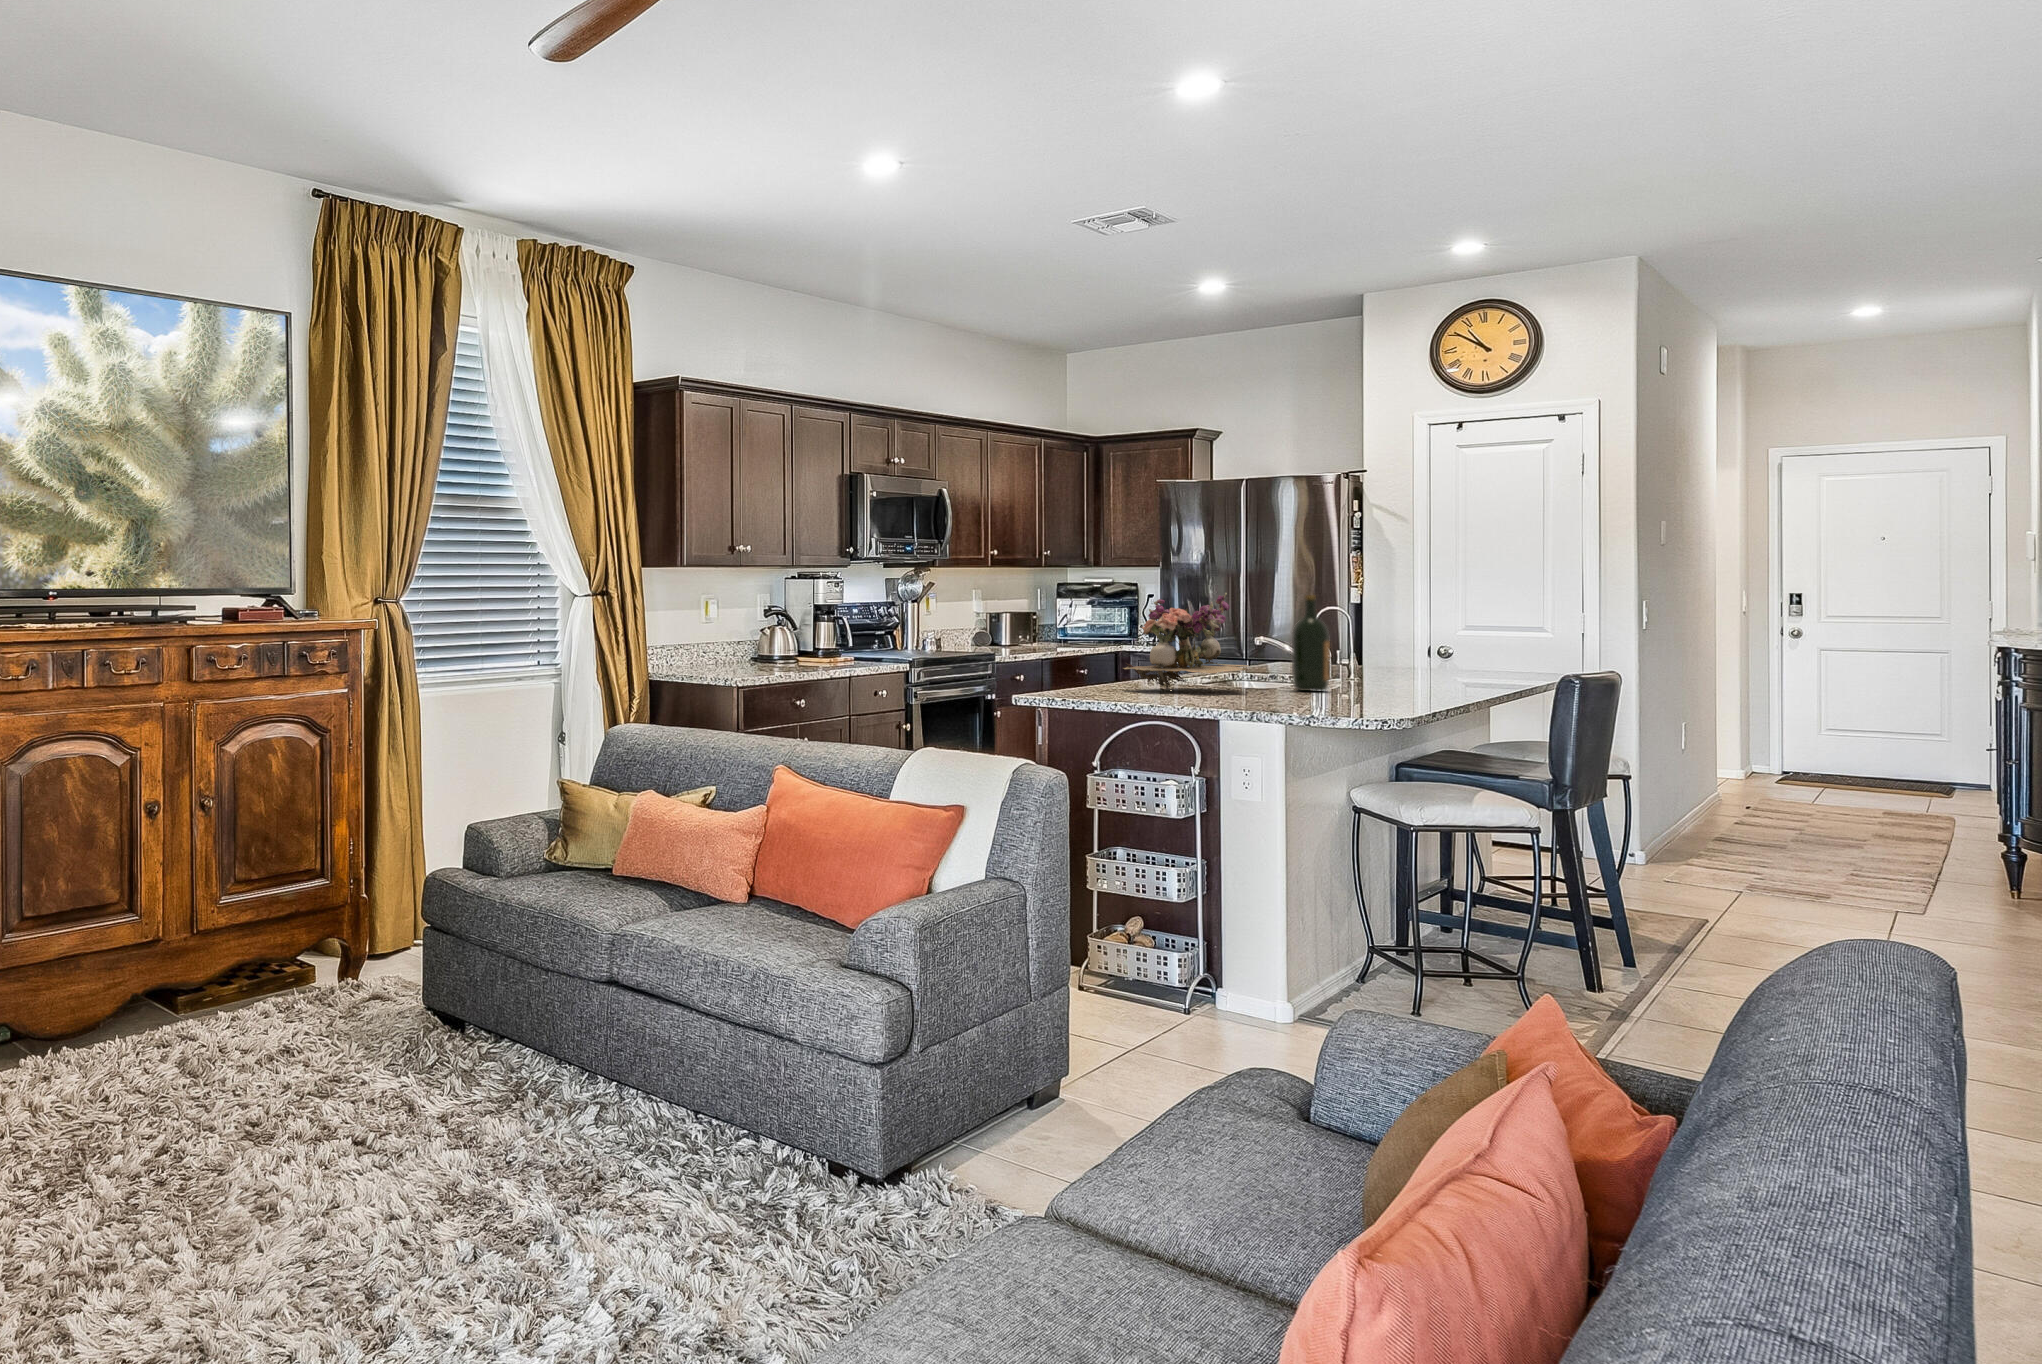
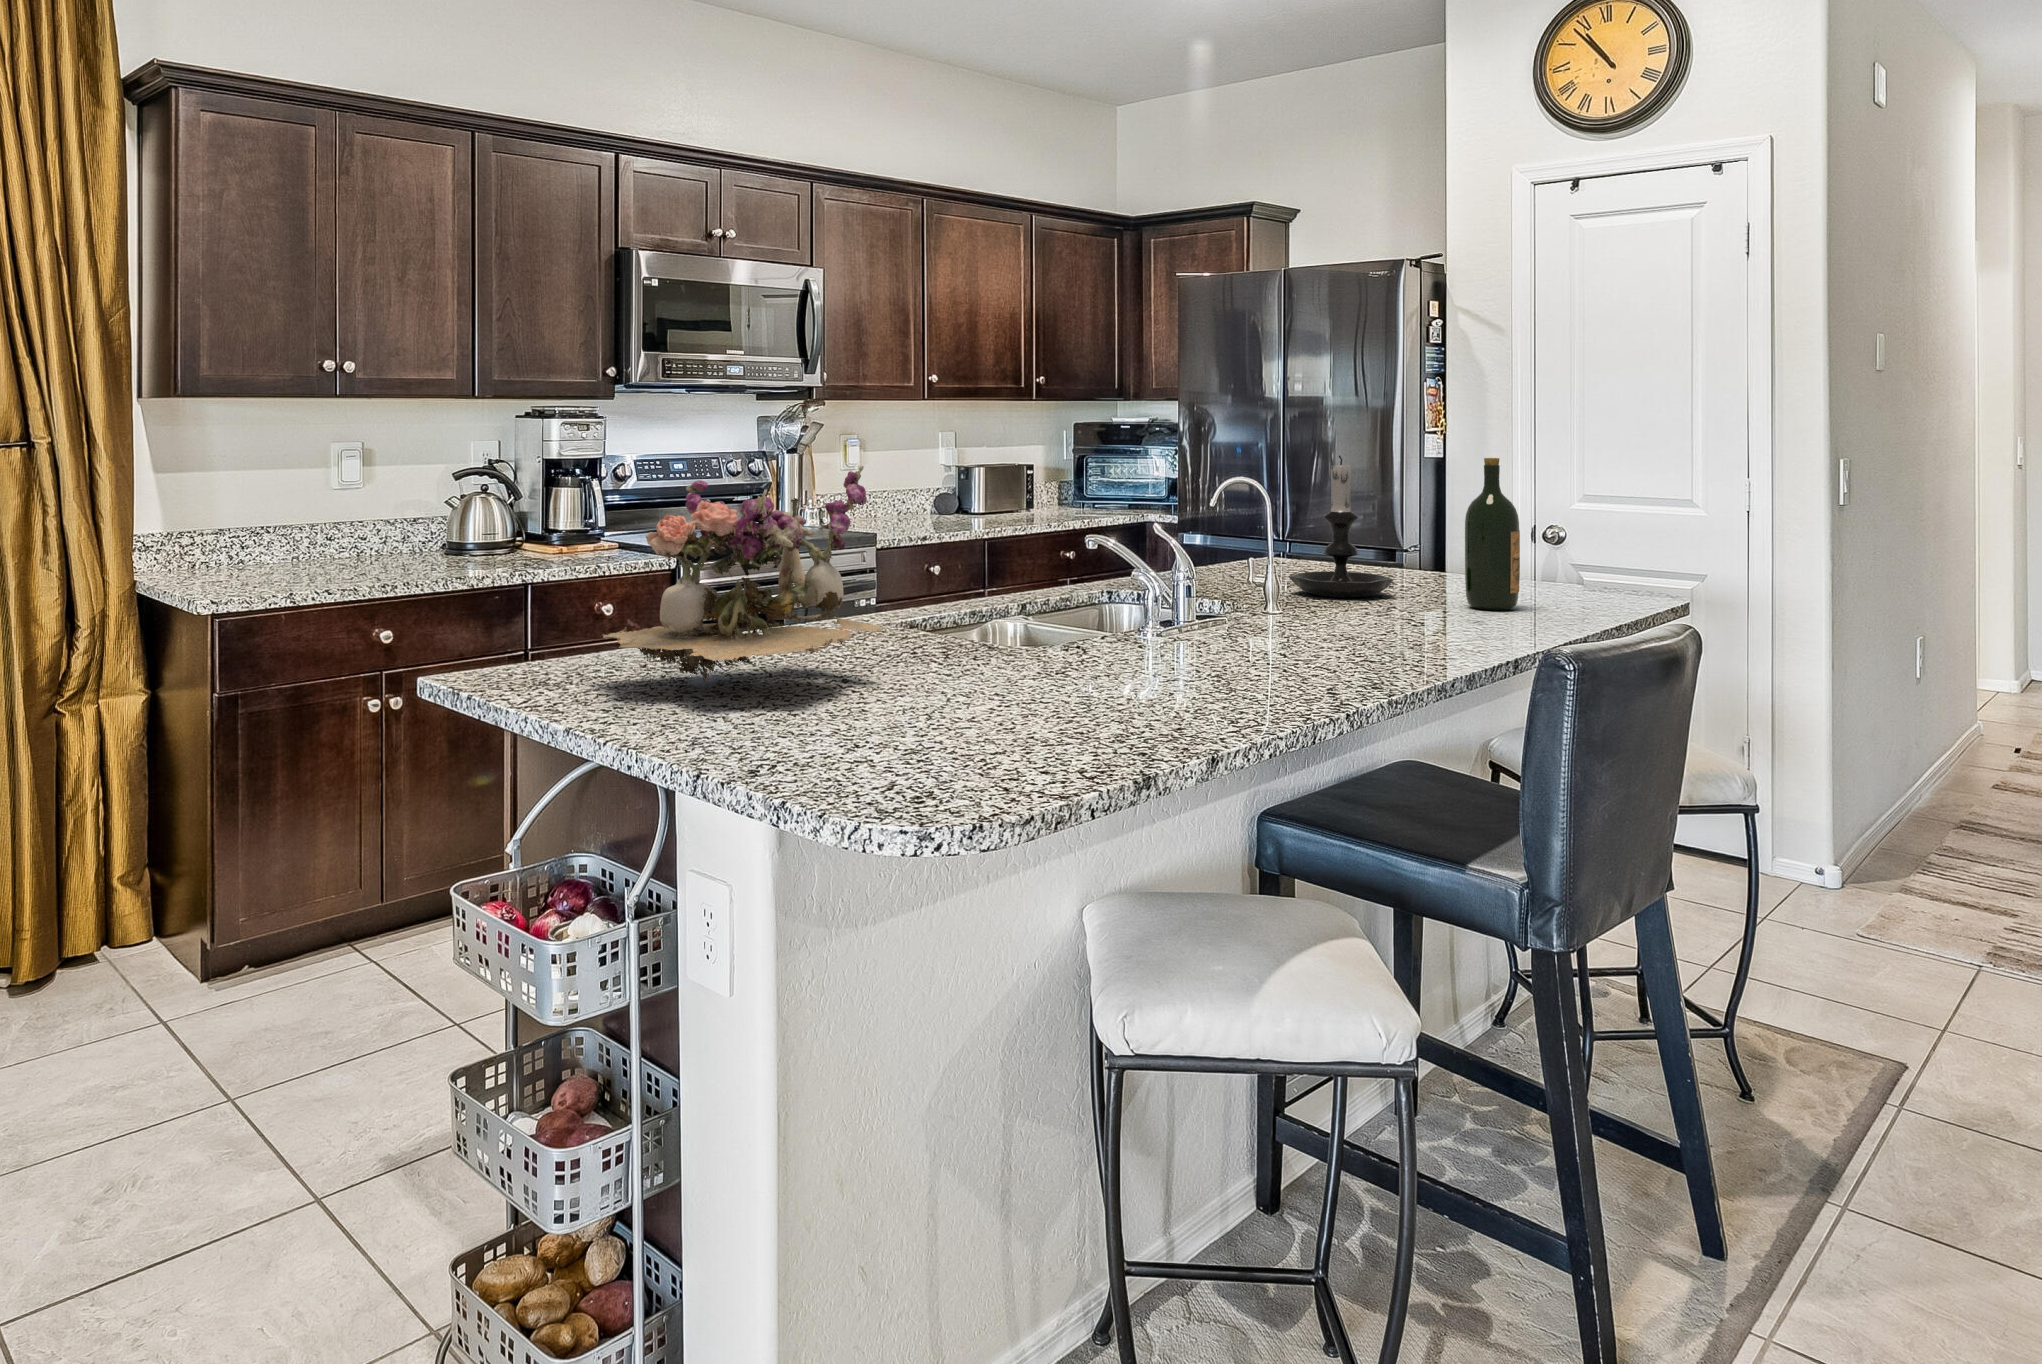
candle holder: none [1344,594,1409,673] -> present [1289,455,1393,598]
wine bottle: present [1292,595,1330,691] -> present [1465,458,1520,610]

